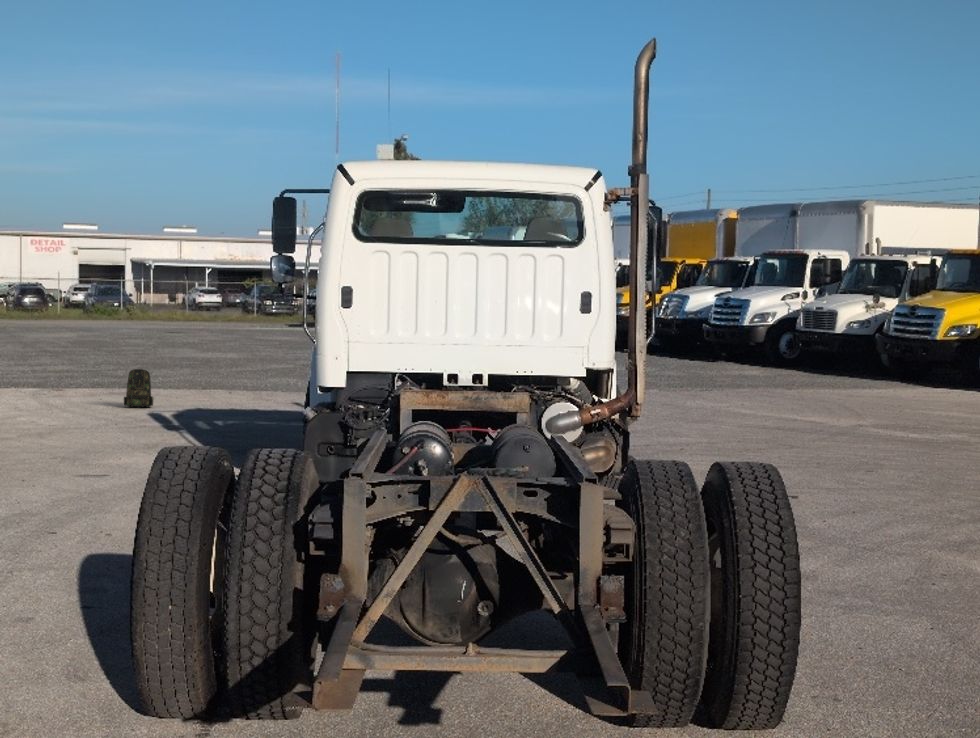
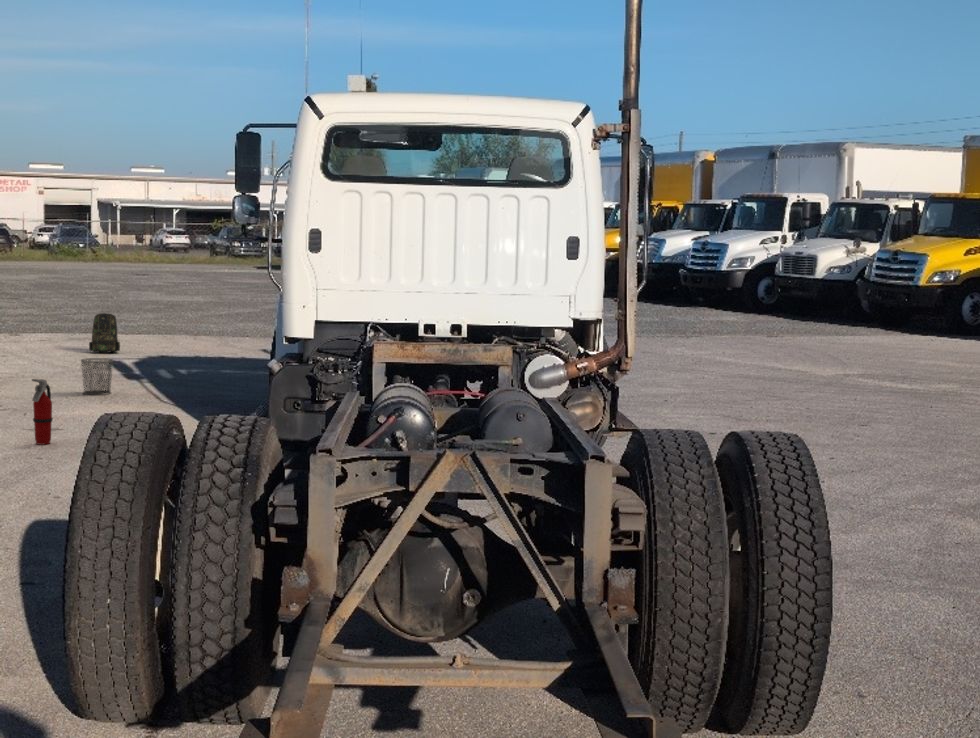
waste bin: none [119,411,150,446] -> present [81,358,113,395]
fire extinguisher: none [78,428,97,490] -> present [32,379,53,445]

